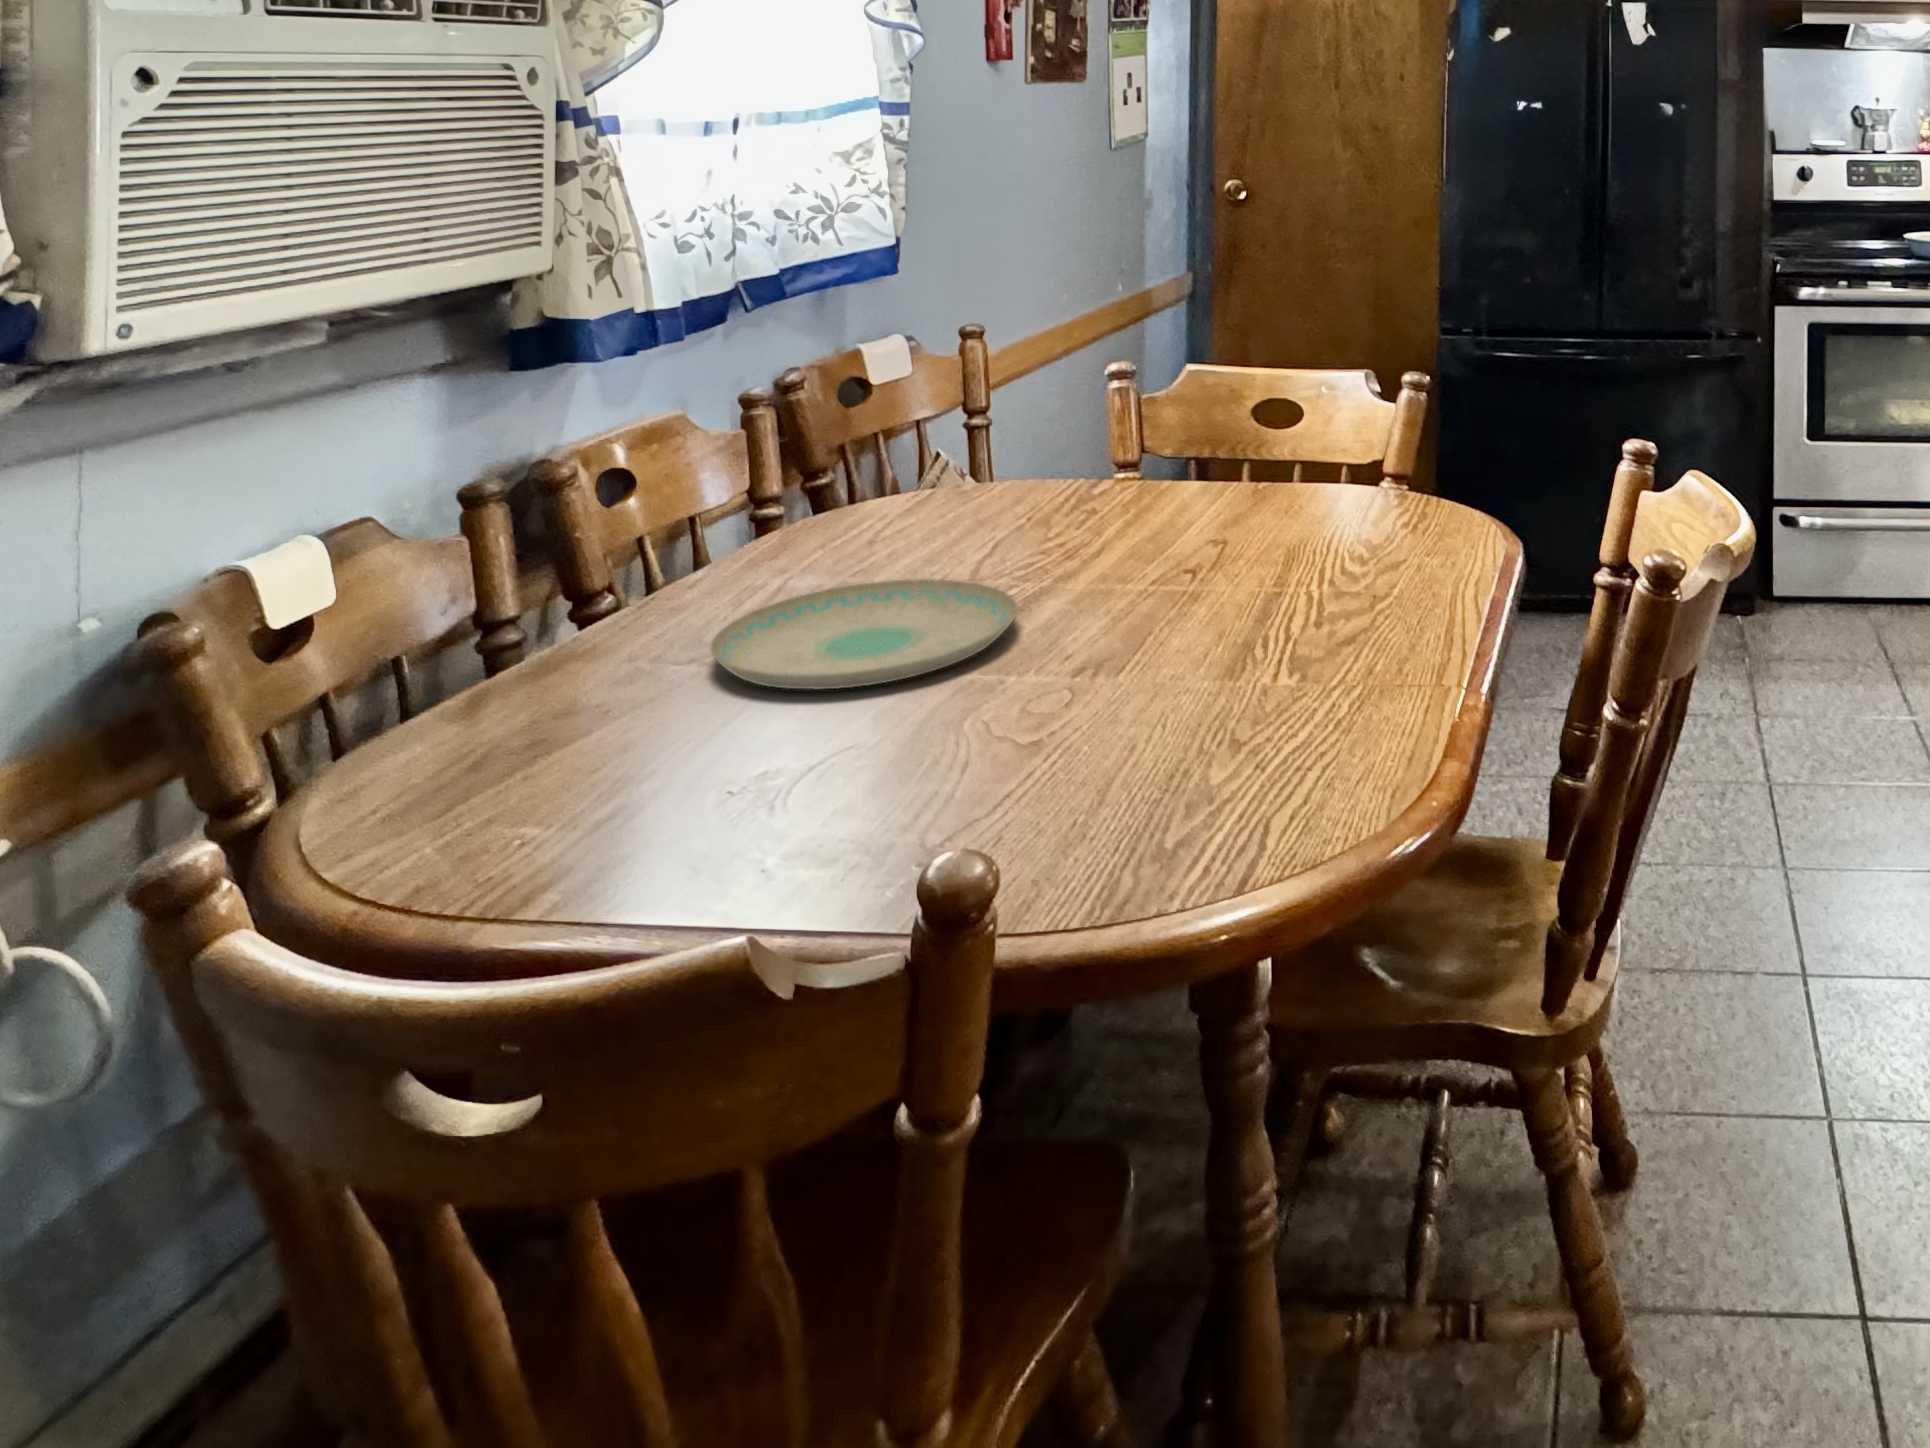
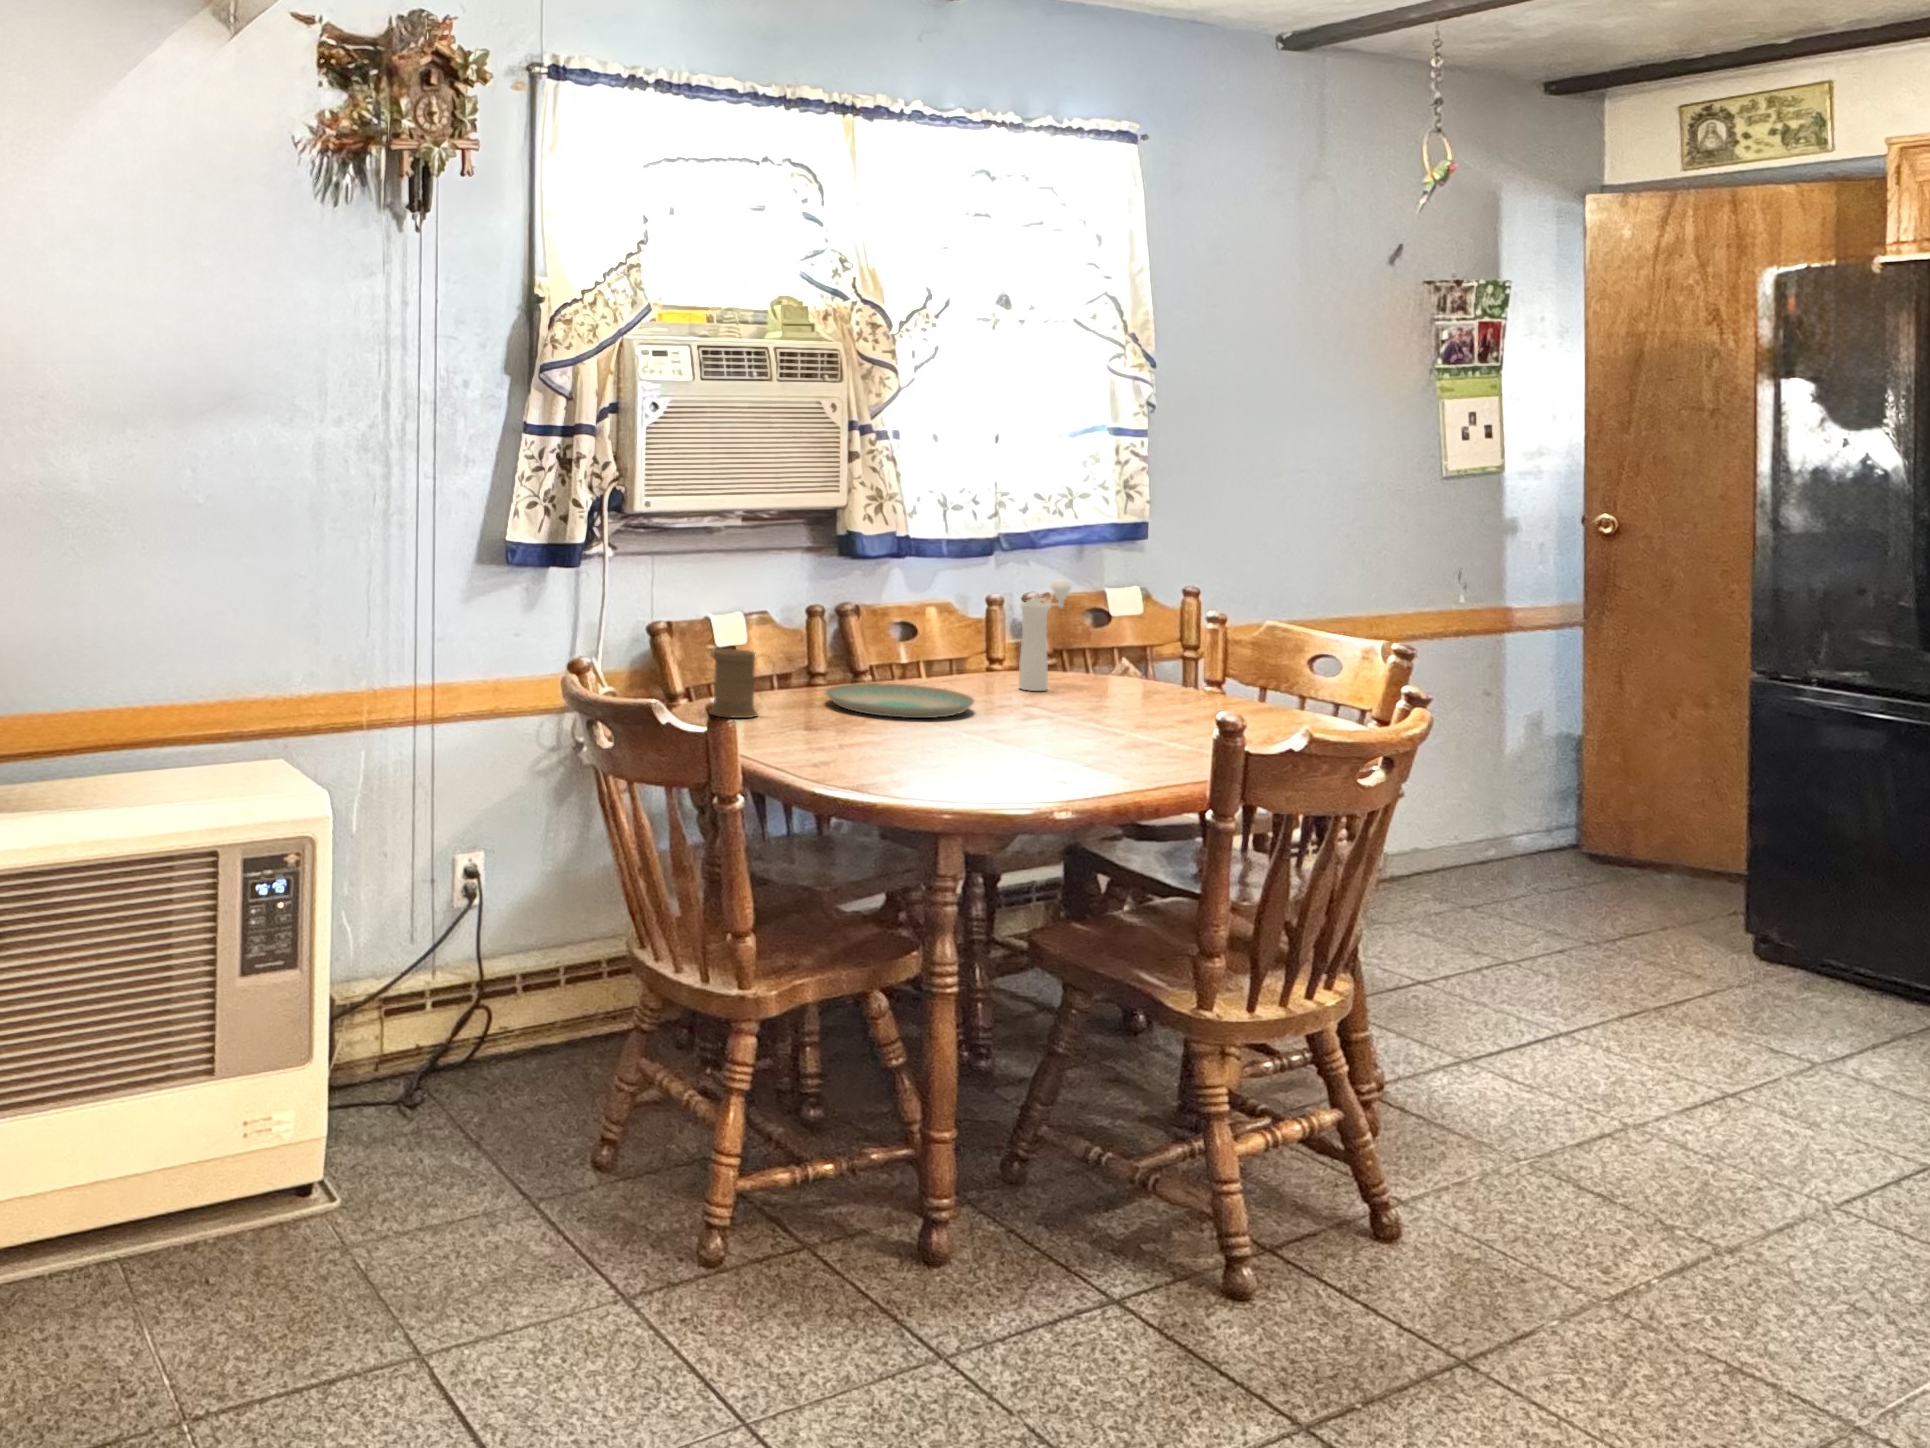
pepper mill: none [933,339,985,532] -> present [1019,580,1072,691]
mug: none [532,644,698,835] -> present [710,649,774,718]

